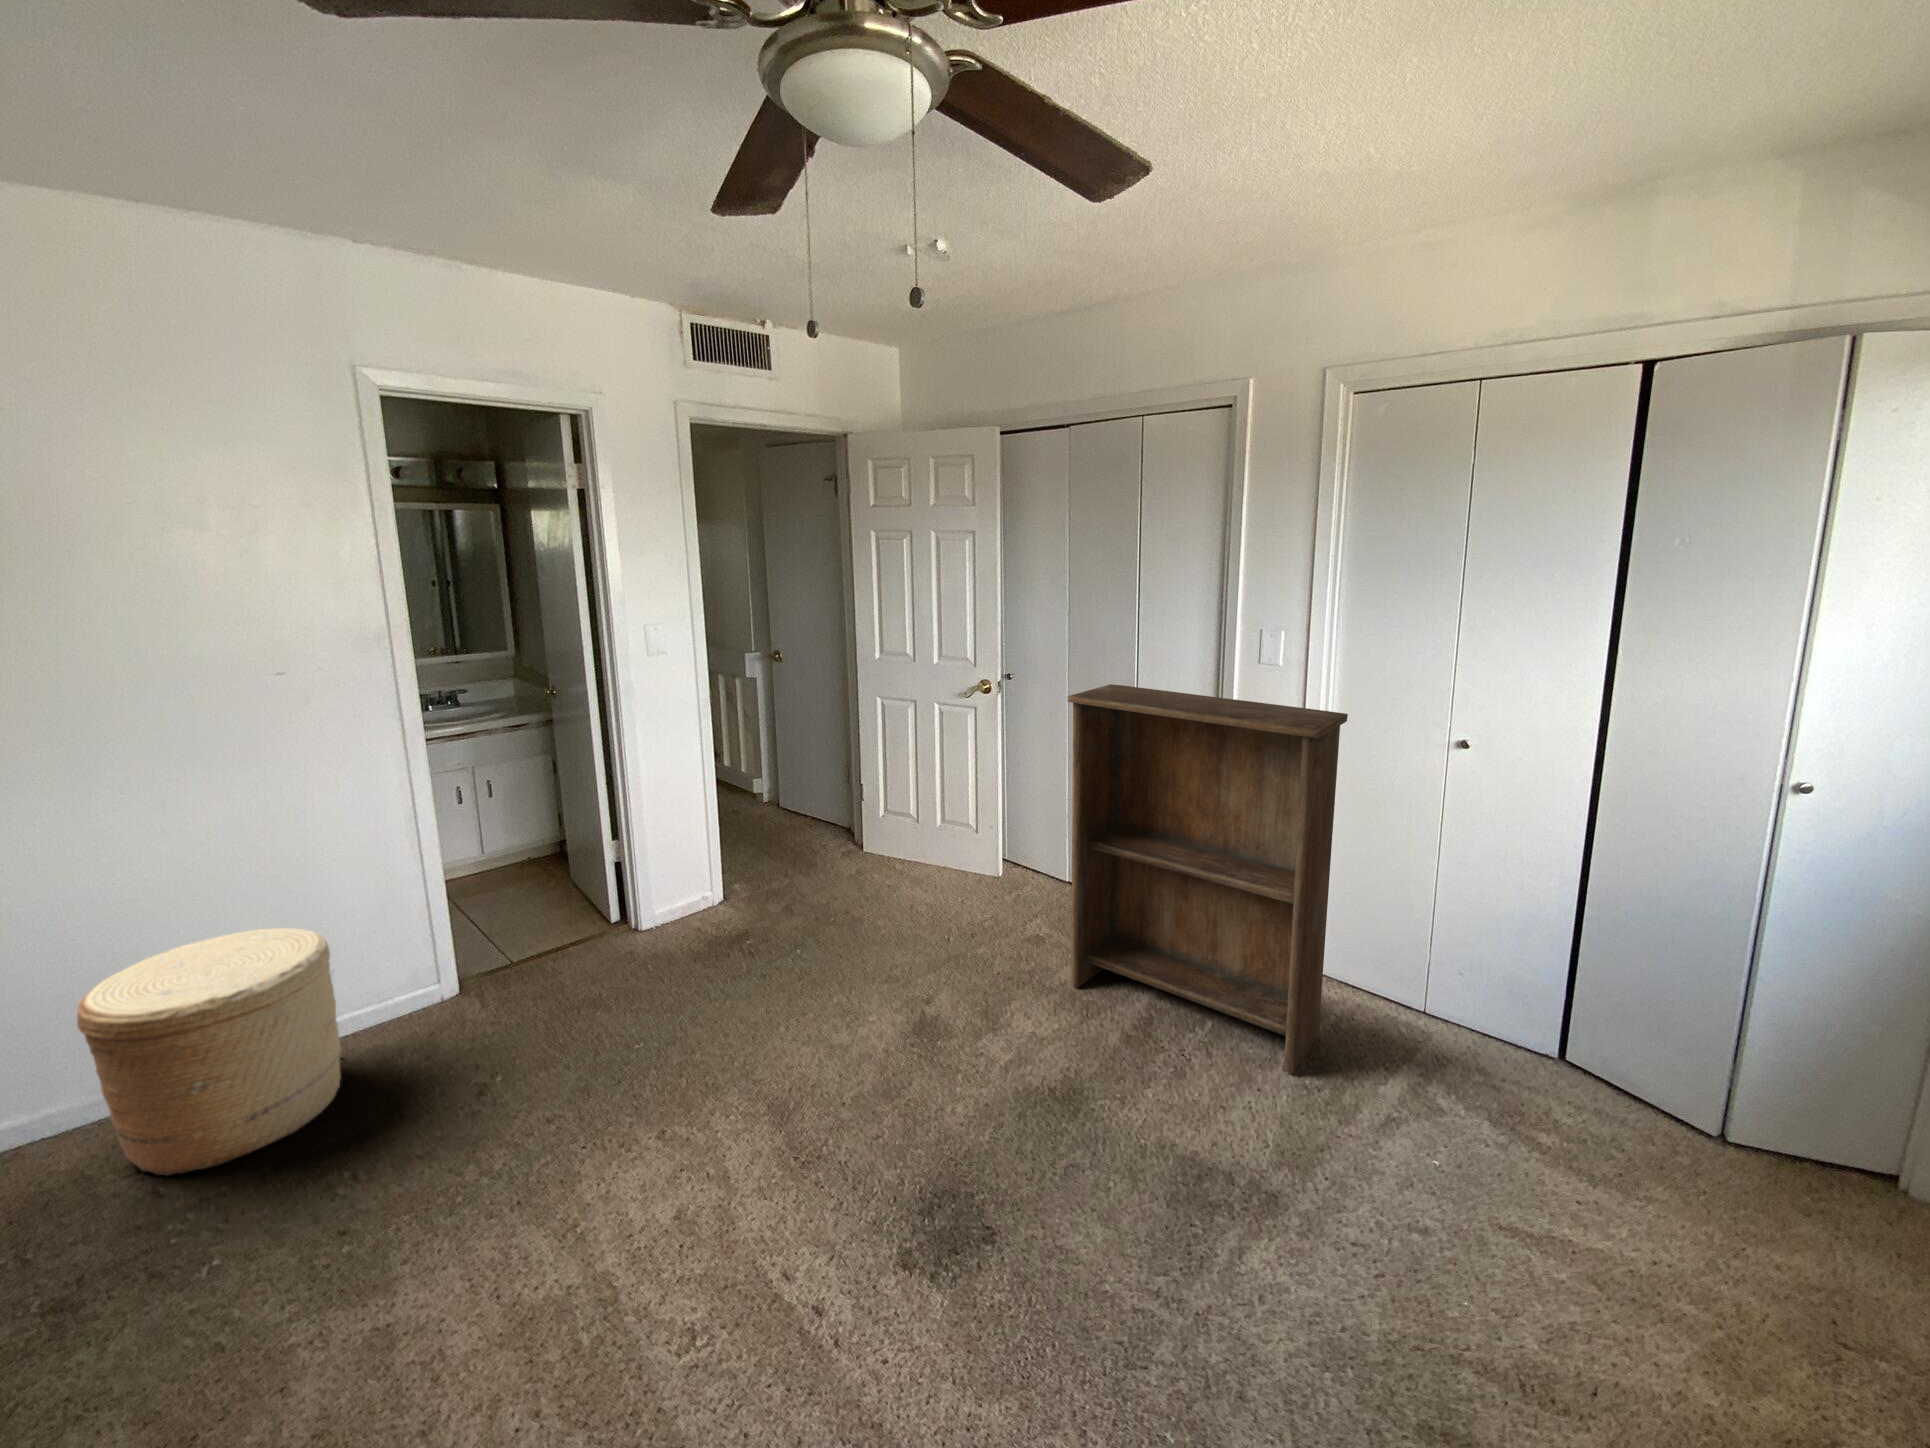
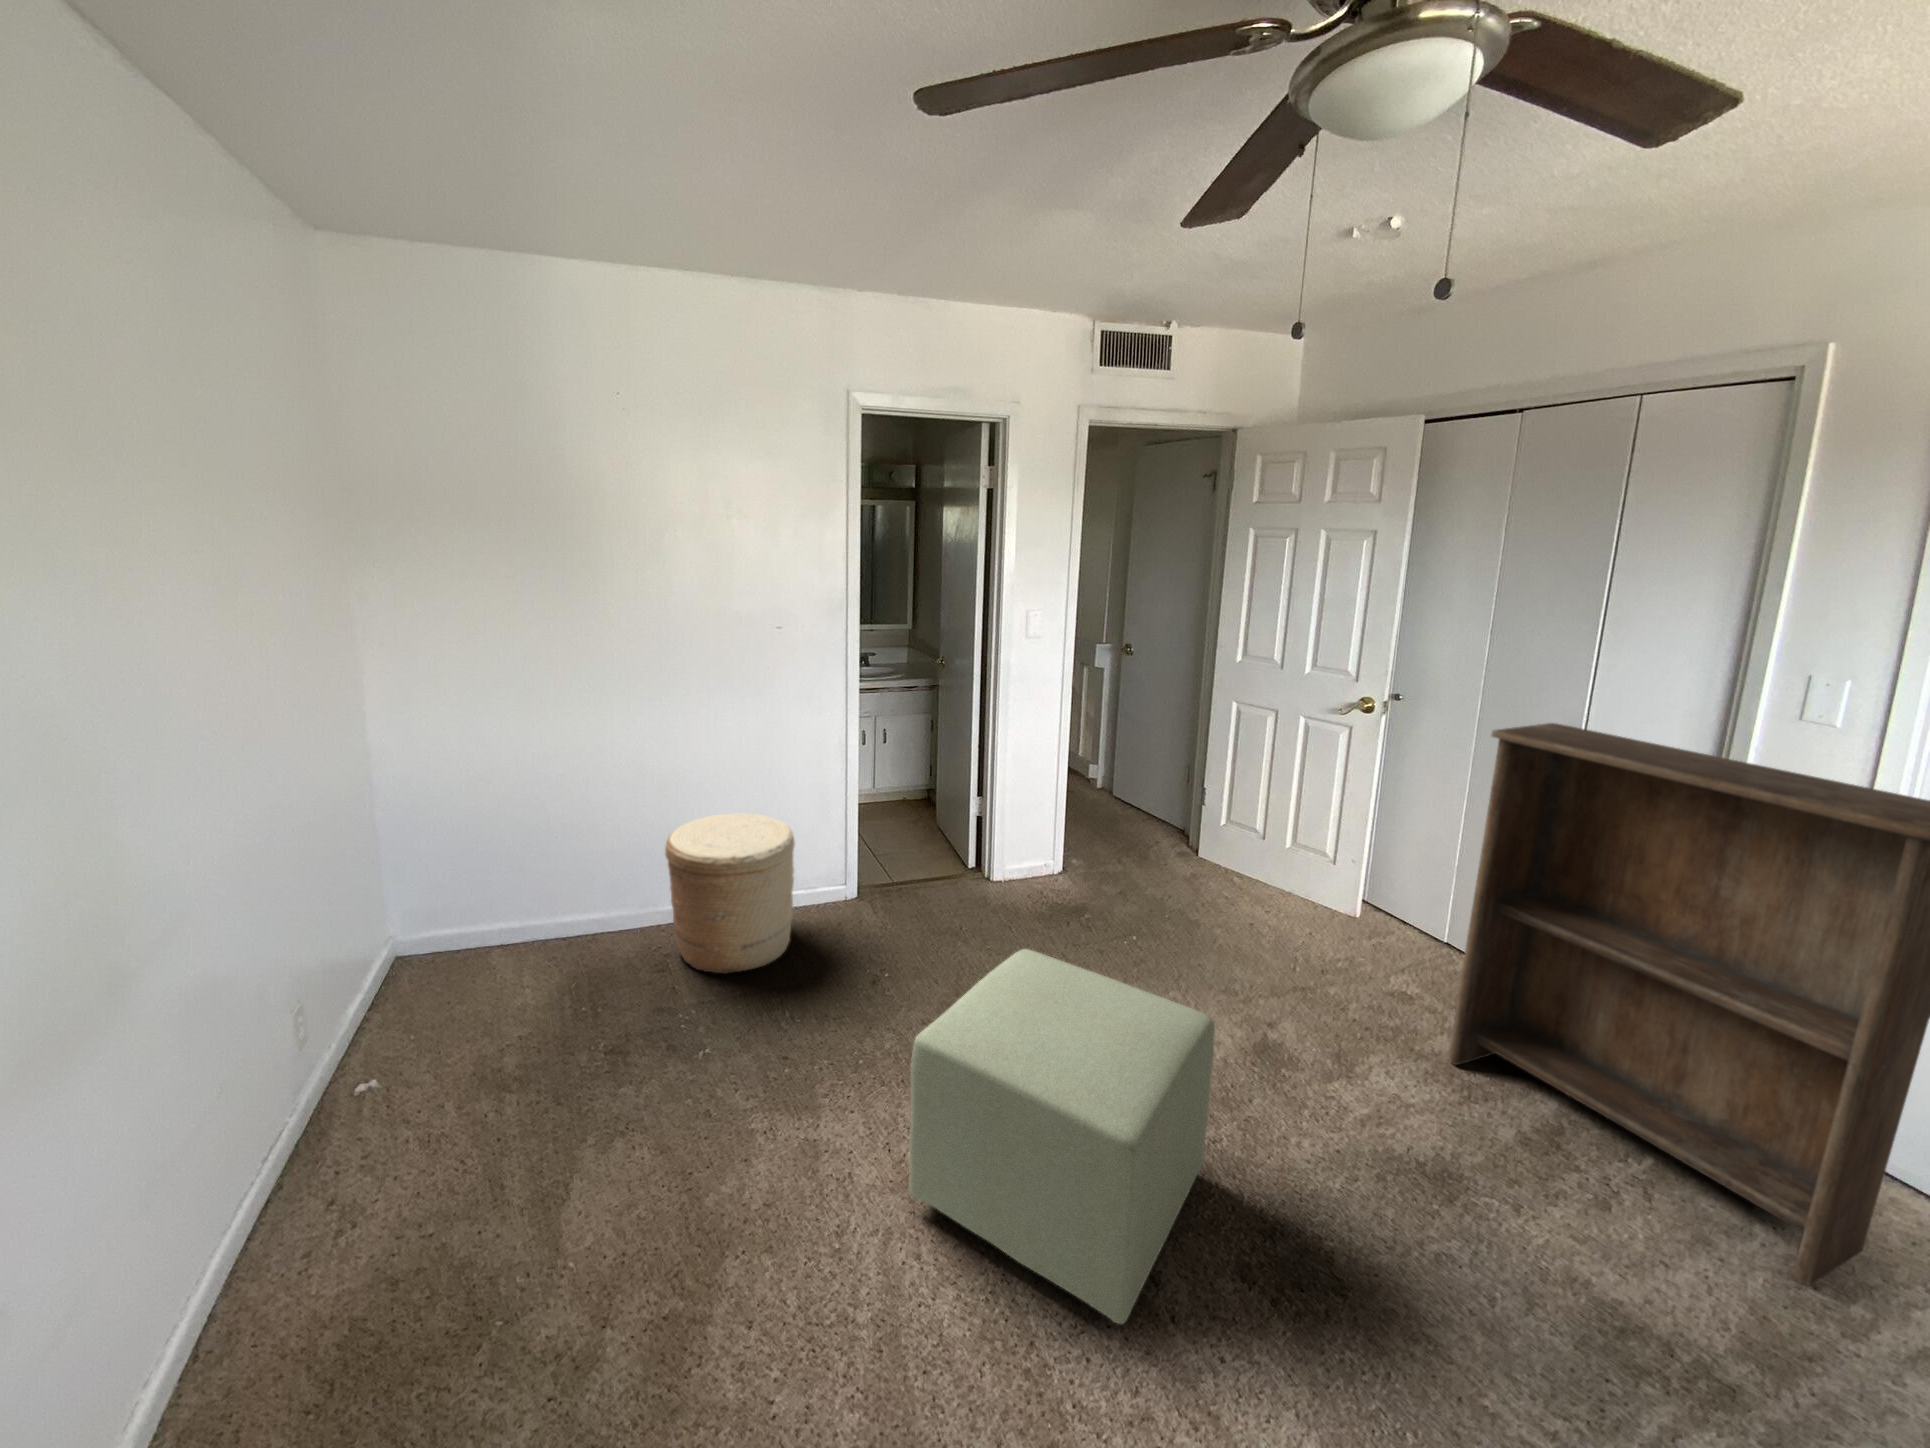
ottoman: none [494,1004,865,1380] -> present [909,949,1215,1324]

